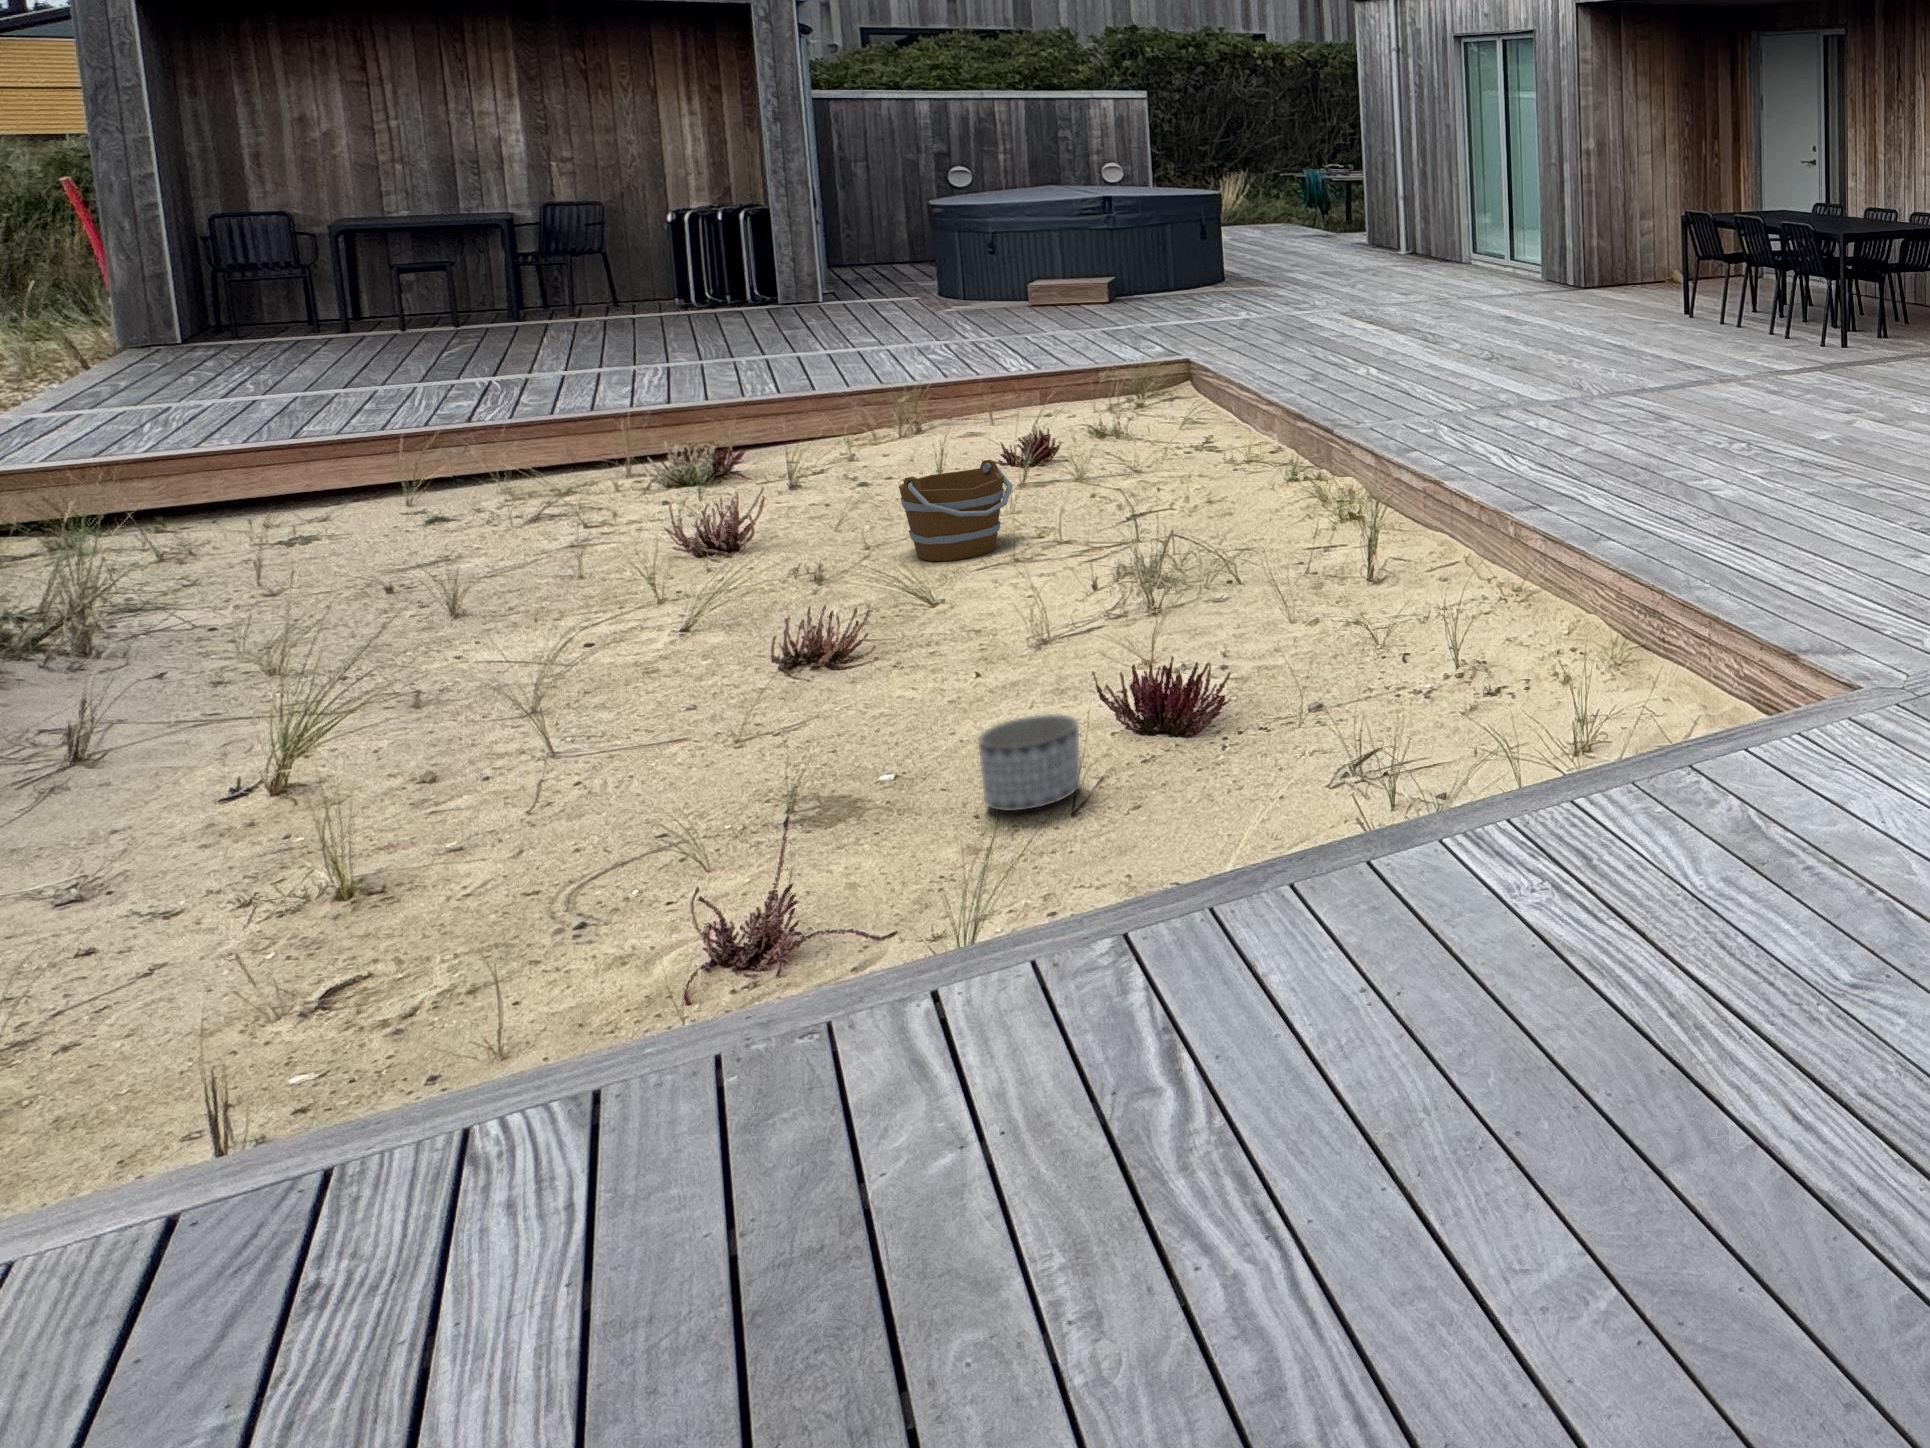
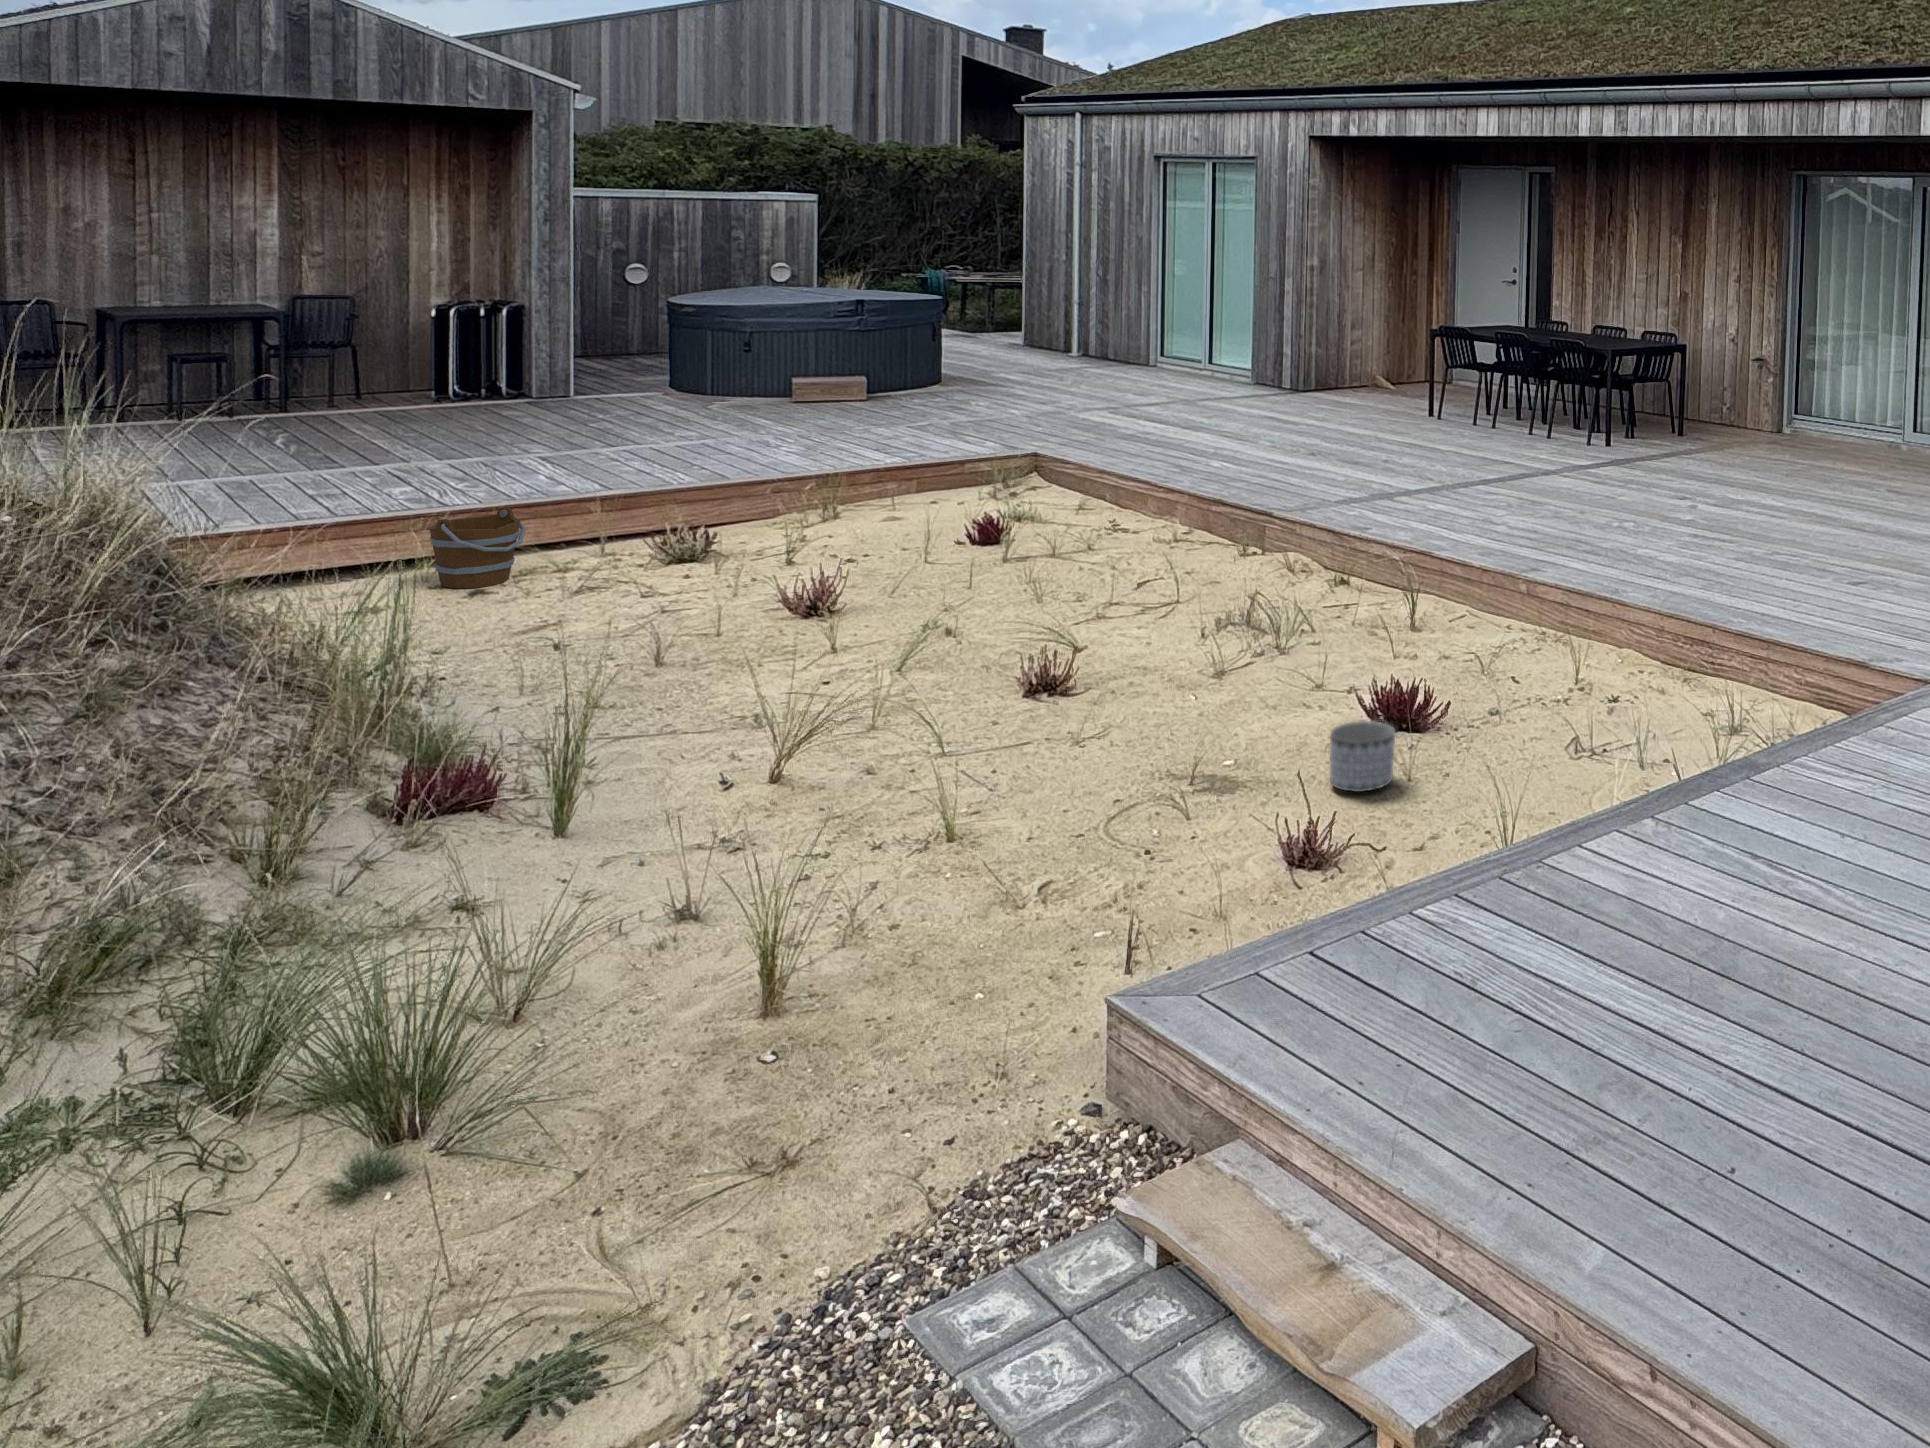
bucket: present [899,460,1012,561] -> present [429,507,526,589]

